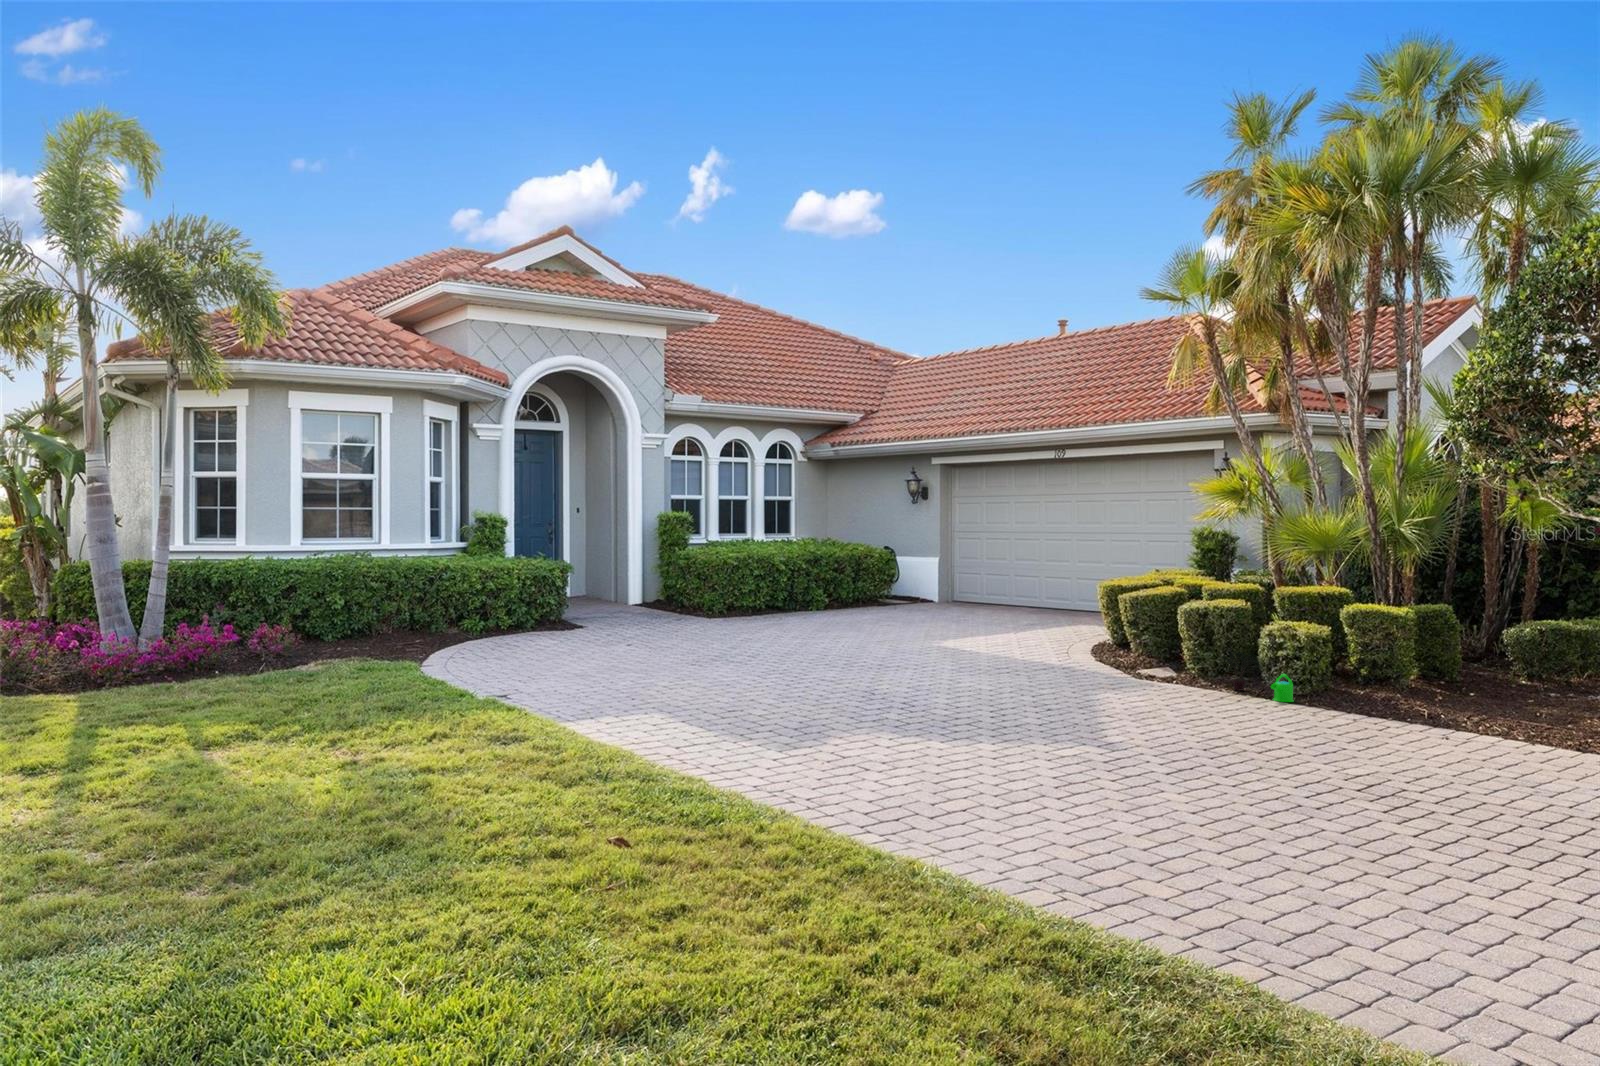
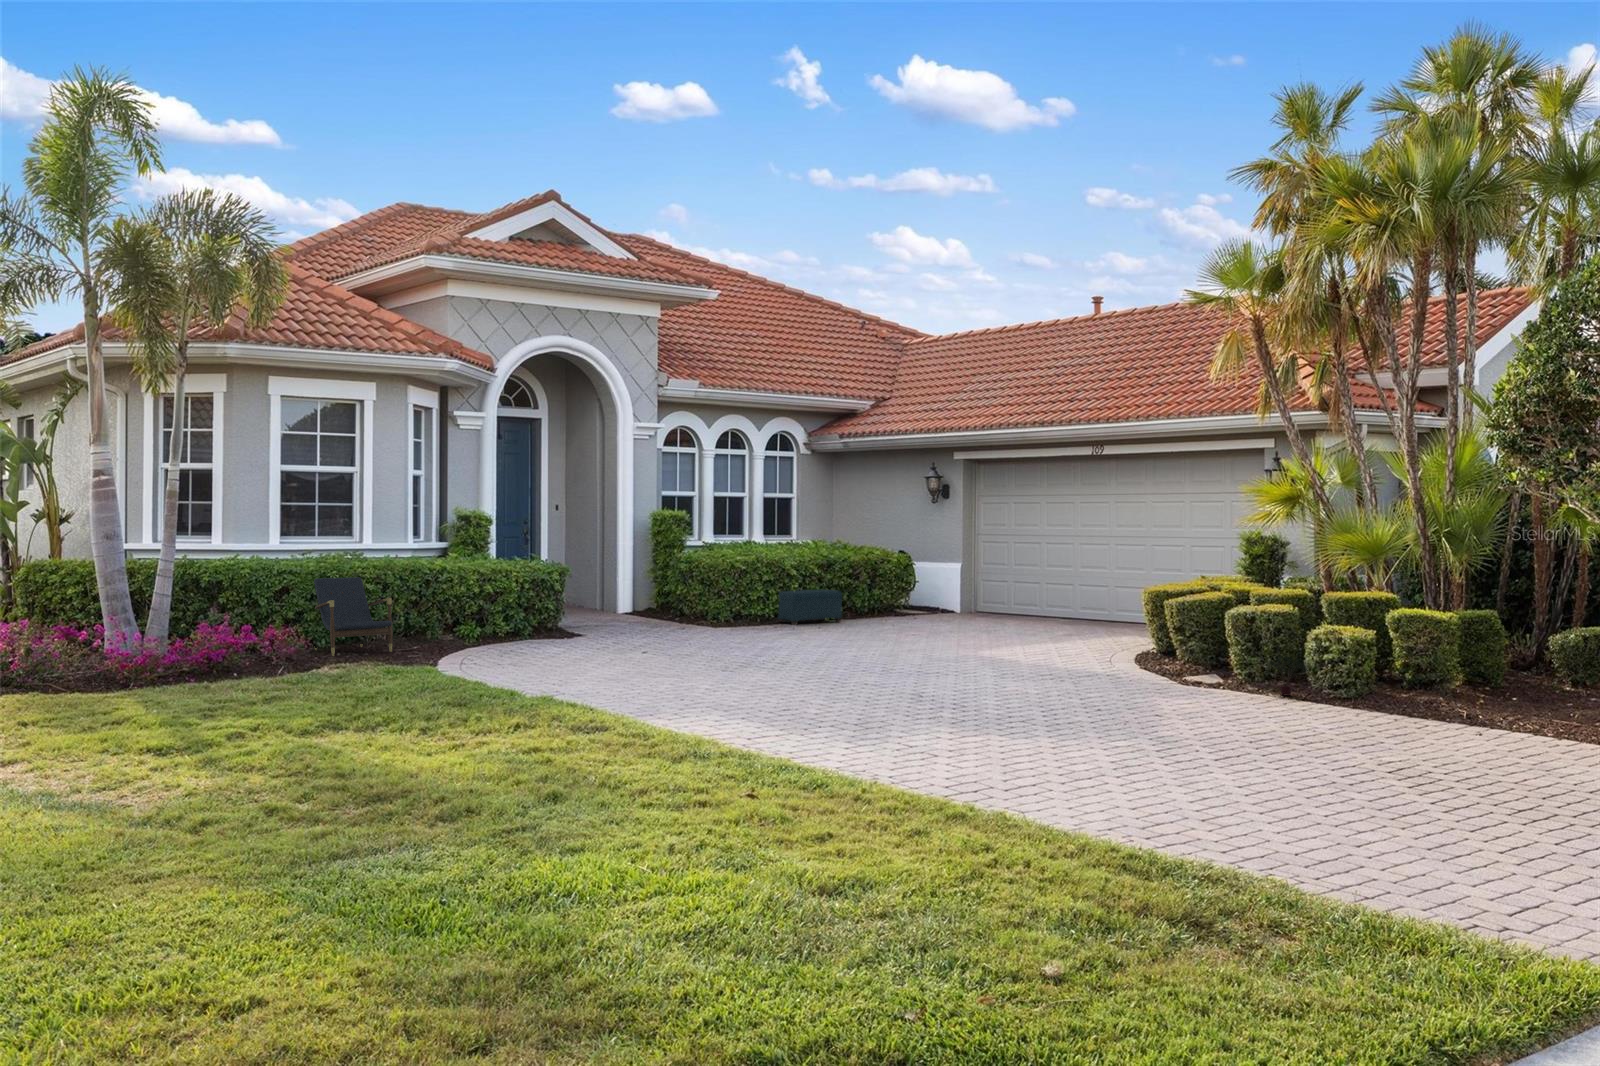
lounge chair: none [318,576,390,651] -> present [314,577,393,656]
bench: none [767,582,828,615] -> present [776,590,842,625]
watering can: present [1271,674,1294,702] -> none [1317,677,1340,705]

